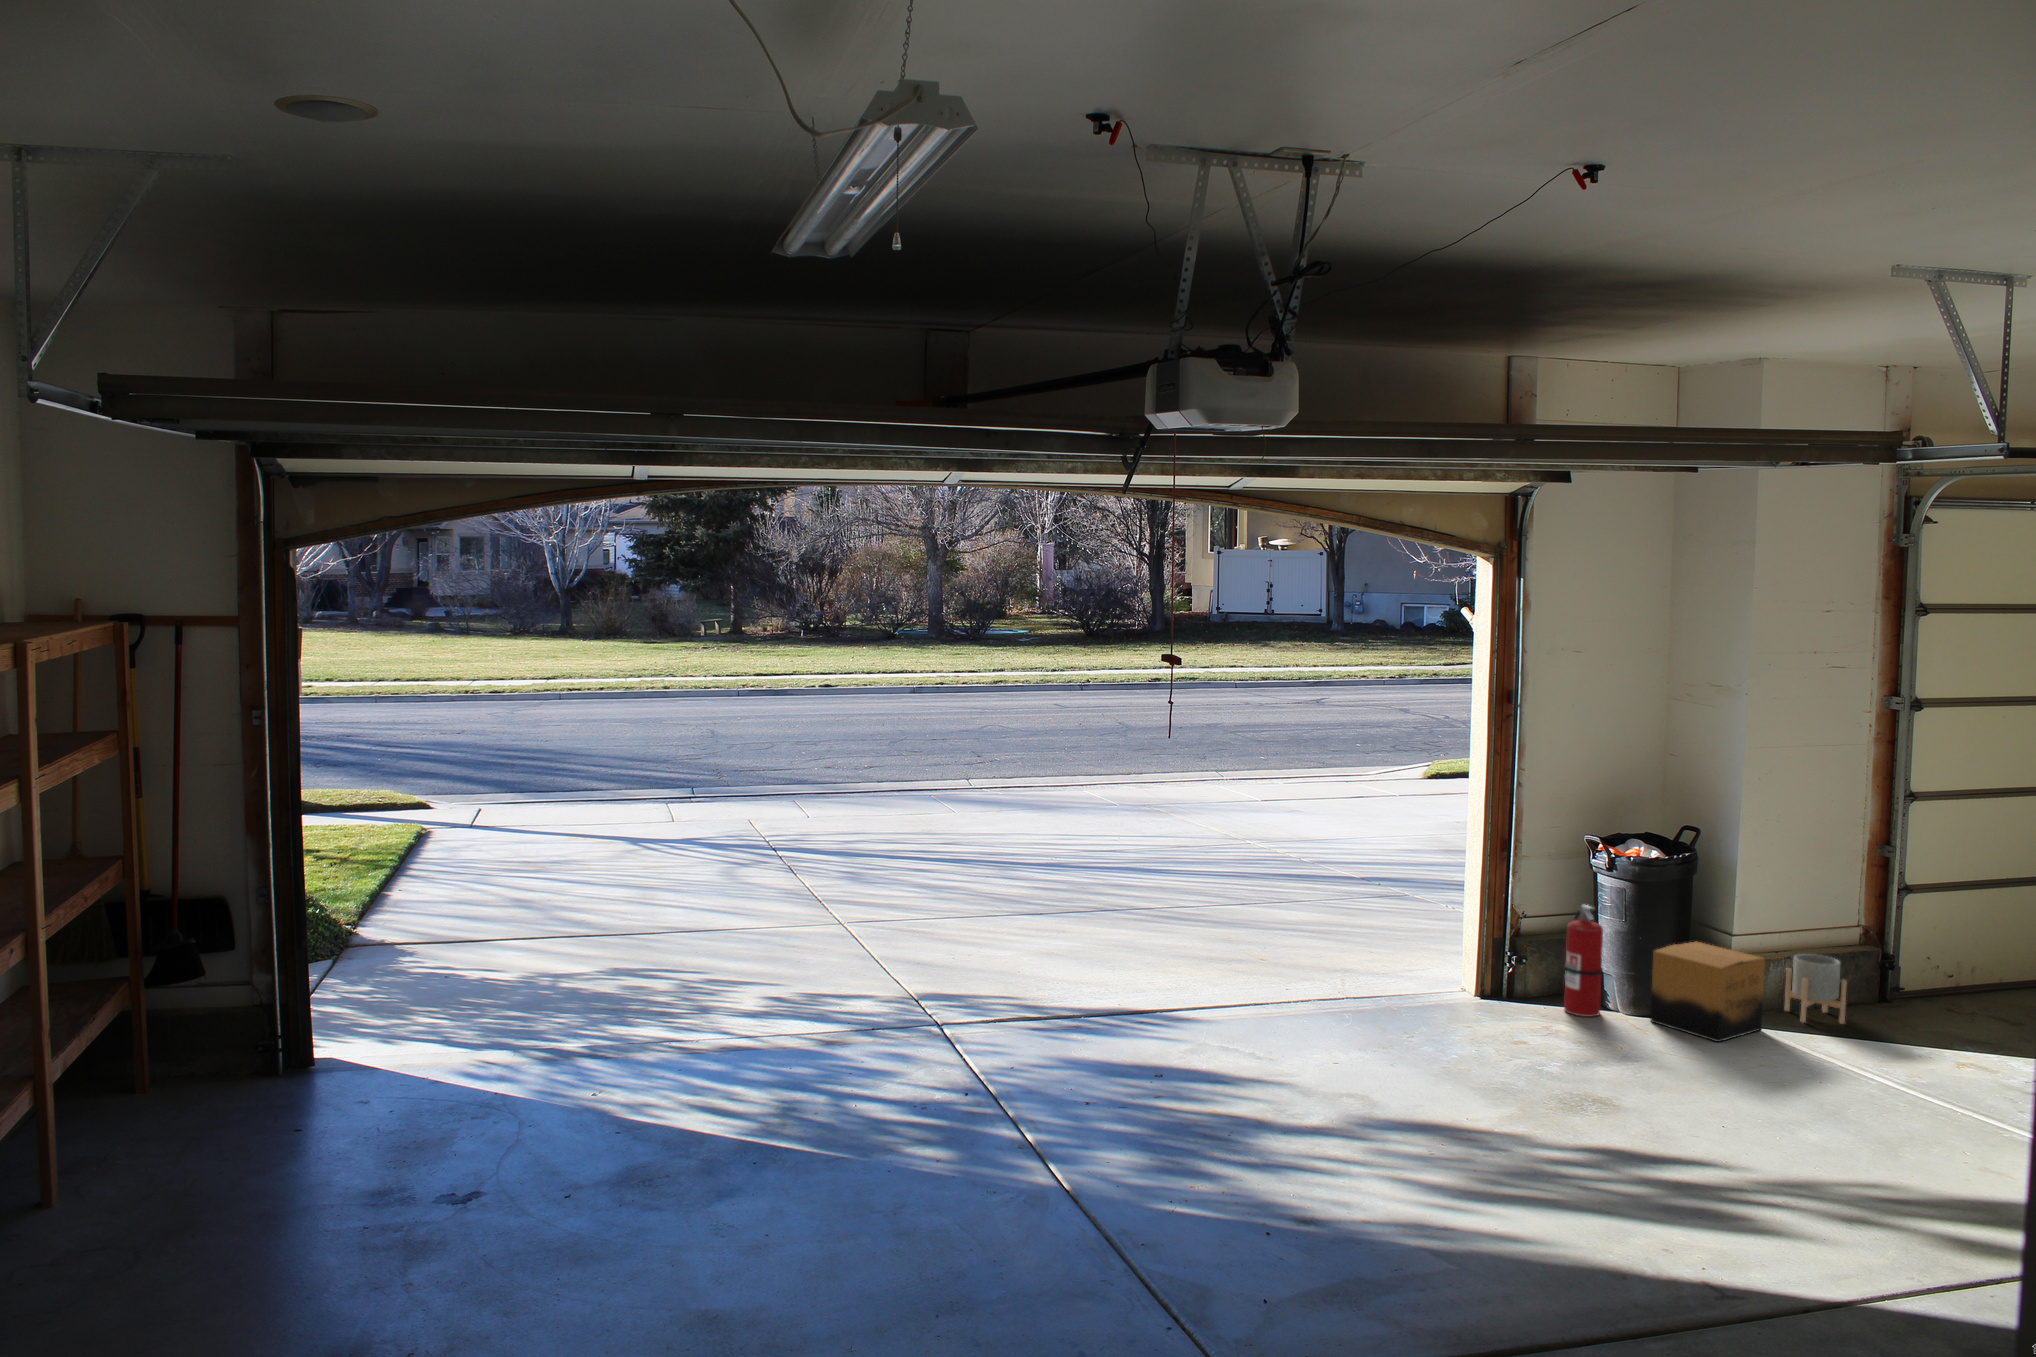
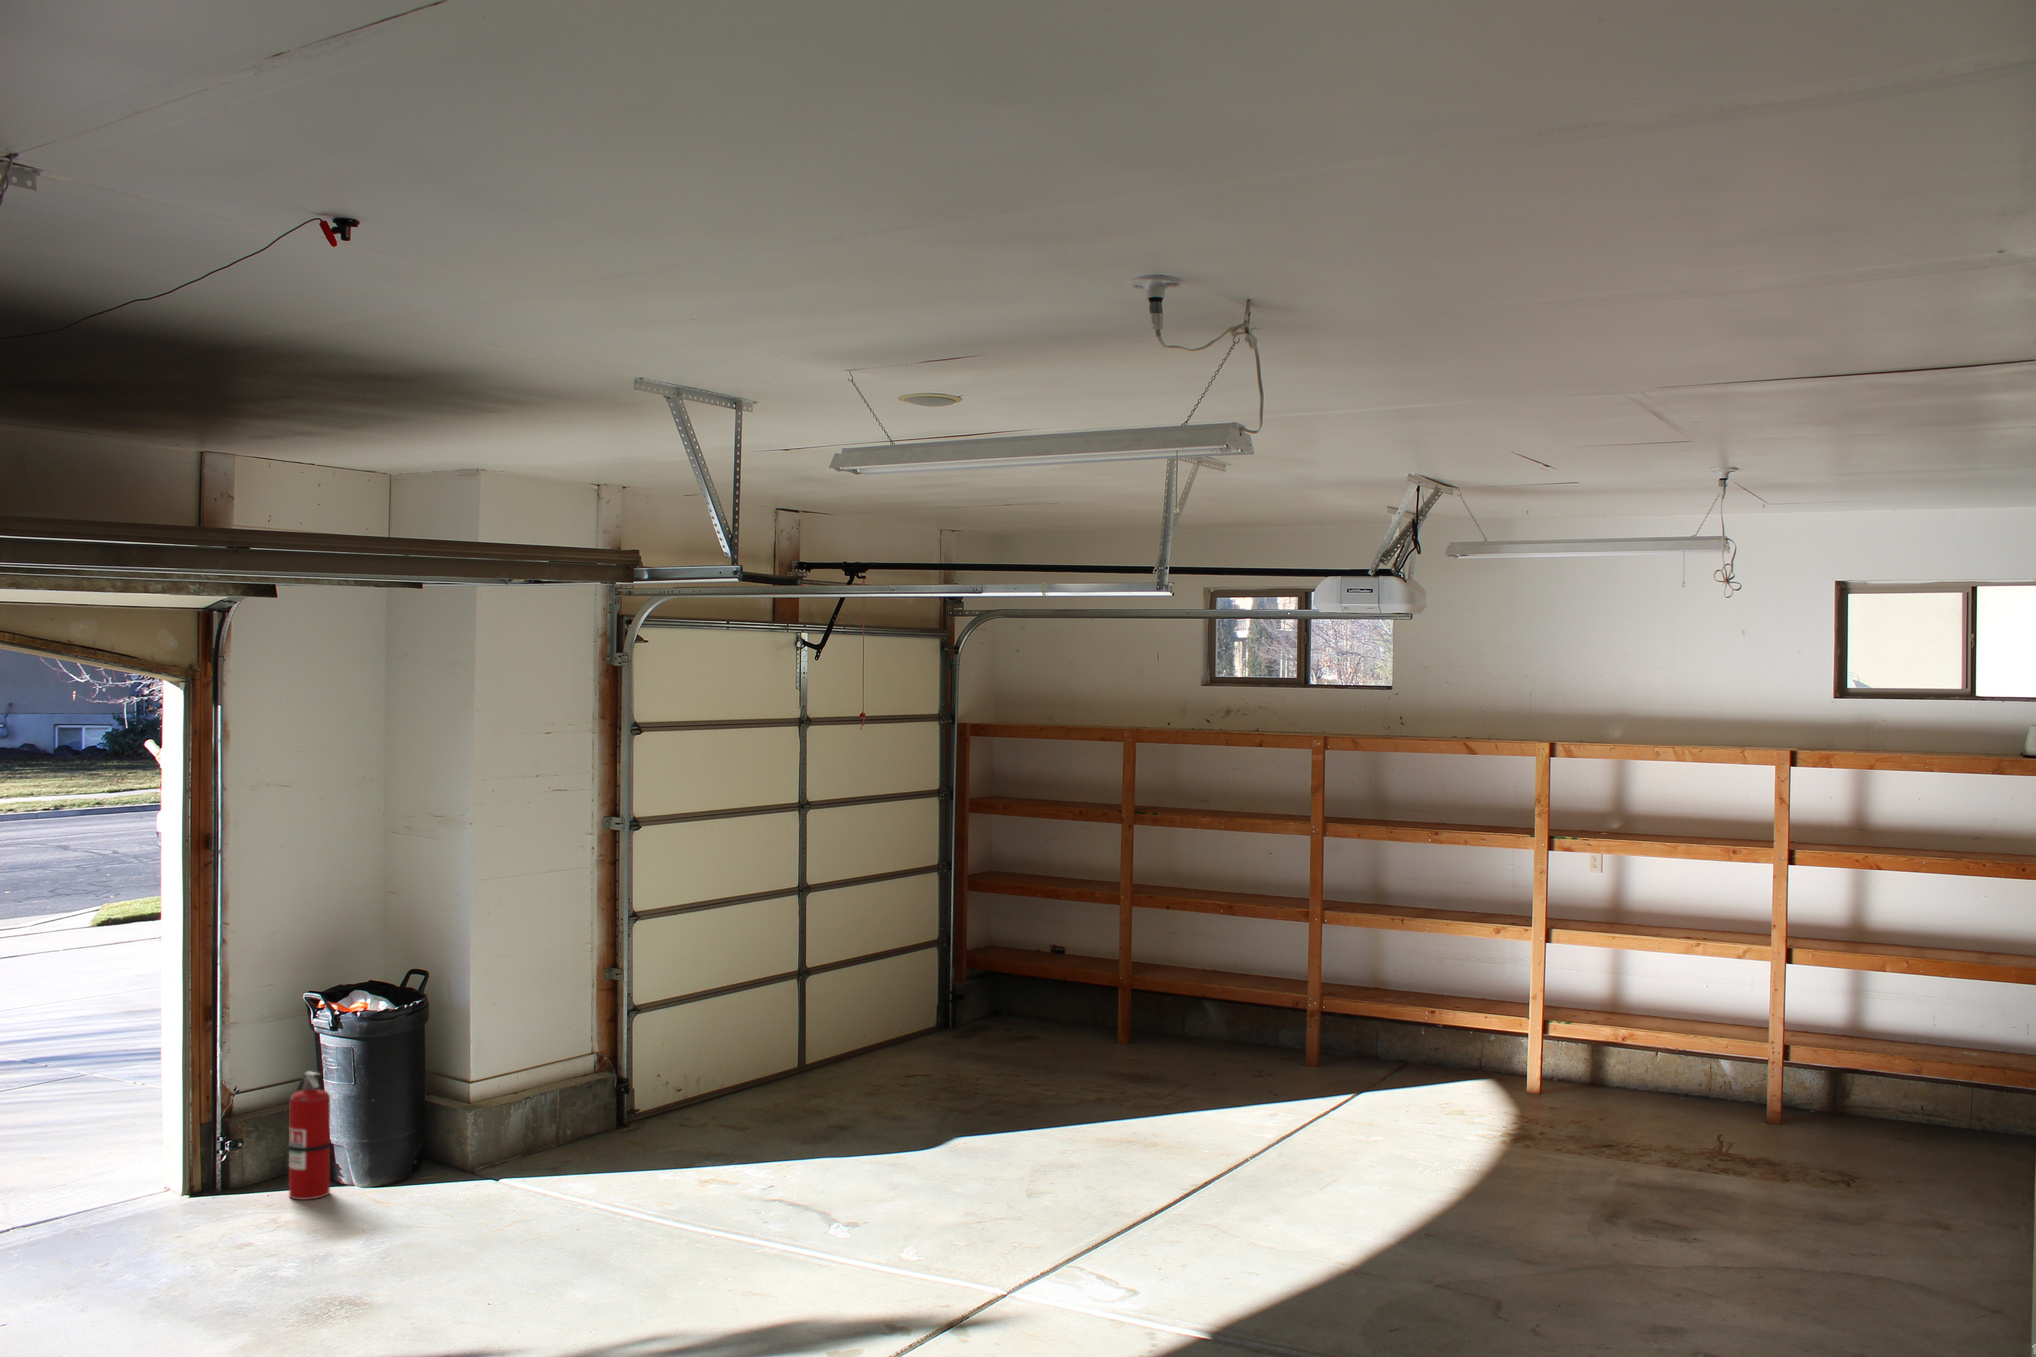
cardboard box: present [1650,941,1765,1042] -> none [385,1094,498,1197]
planter: present [1785,954,1847,1024] -> none [521,1089,577,1162]

